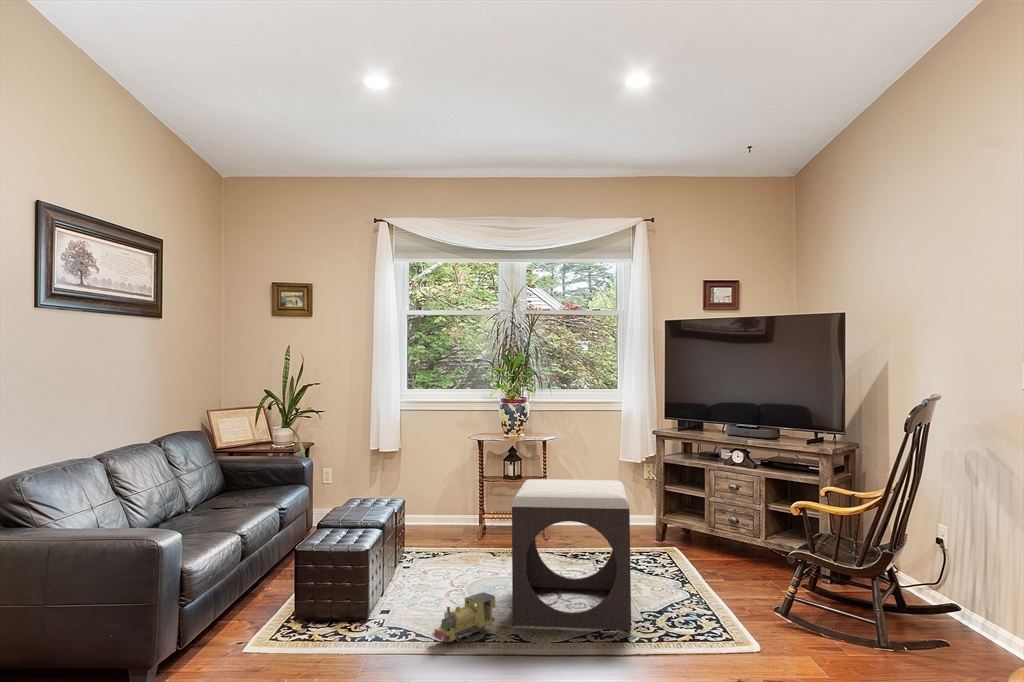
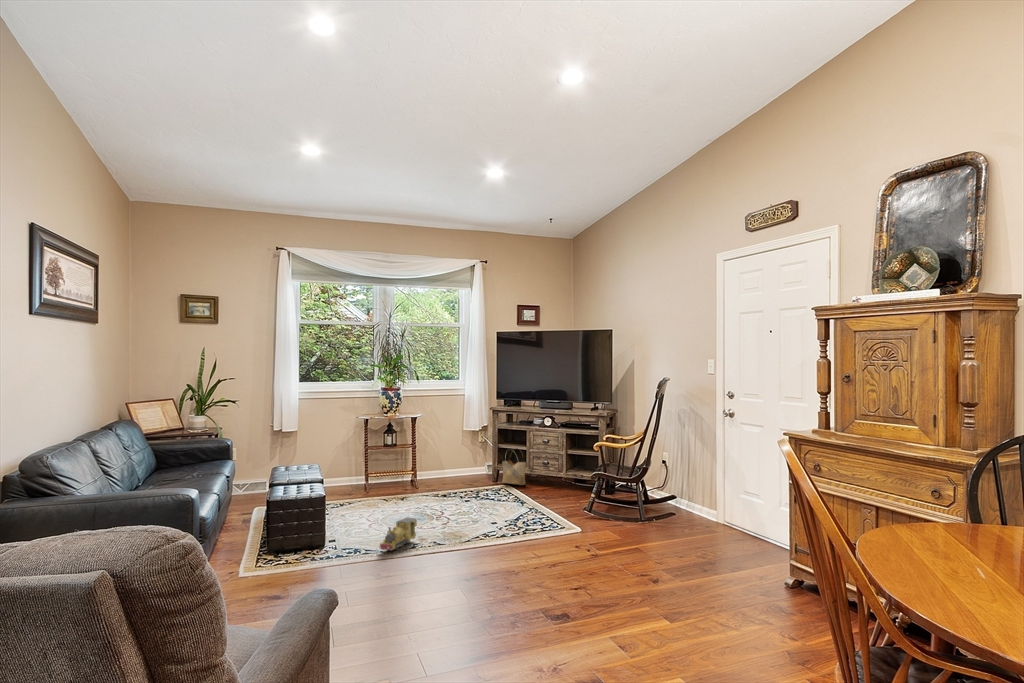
footstool: present [512,479,631,630] -> none [420,439,504,537]
woven basket: none [668,494,704,550] -> present [502,448,526,485]

